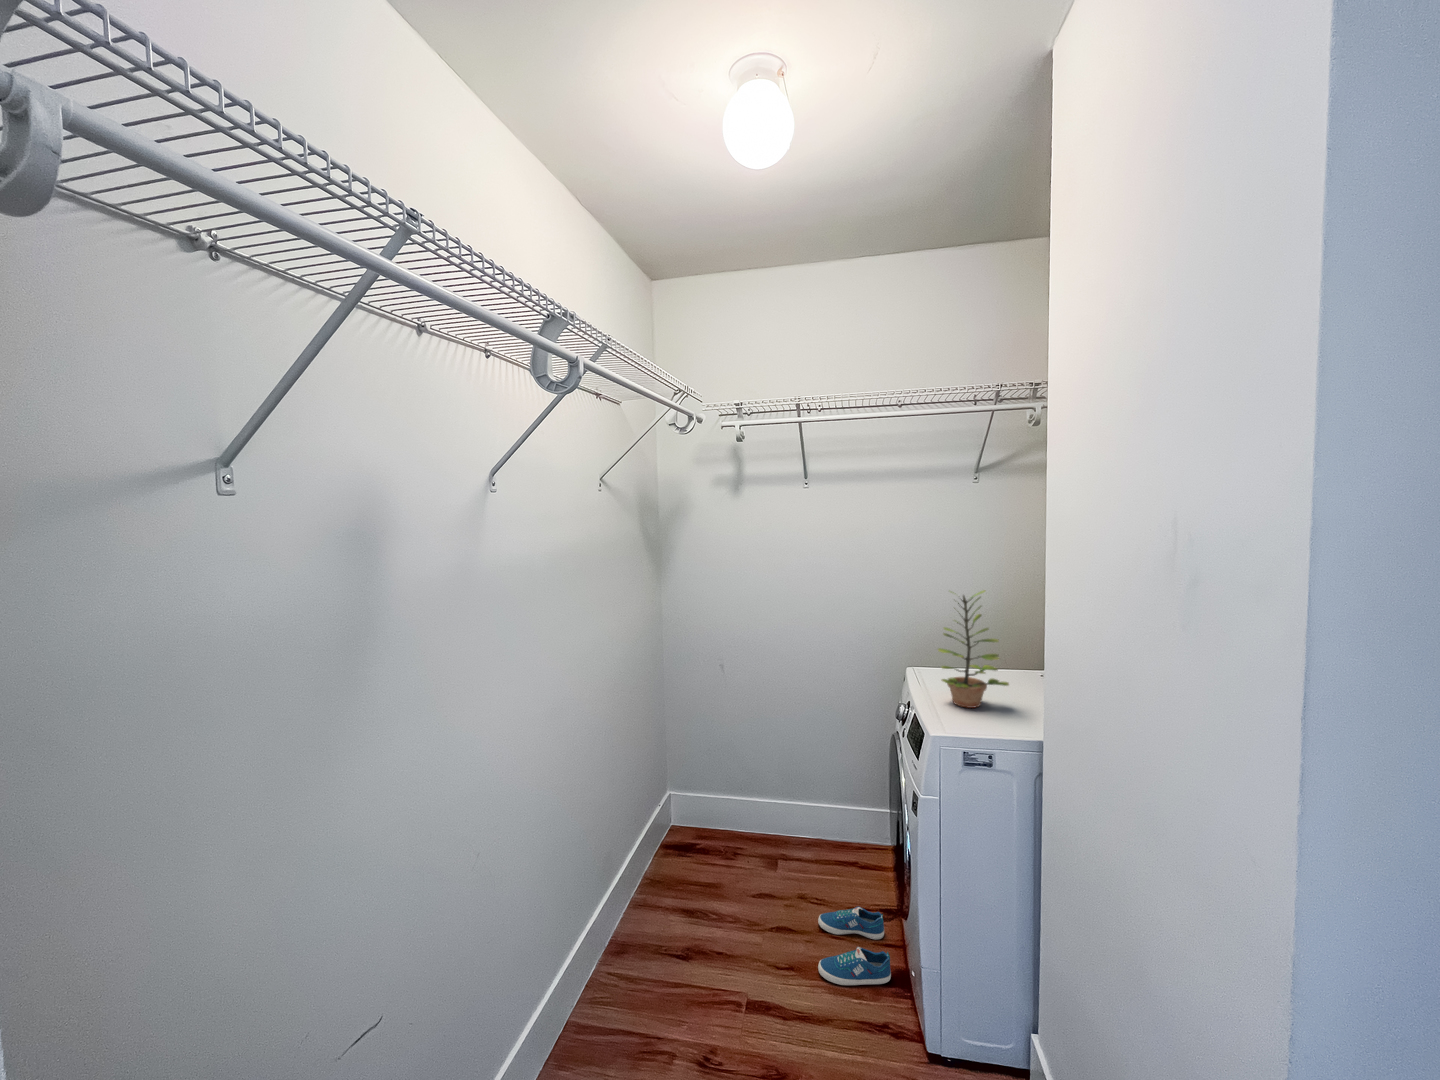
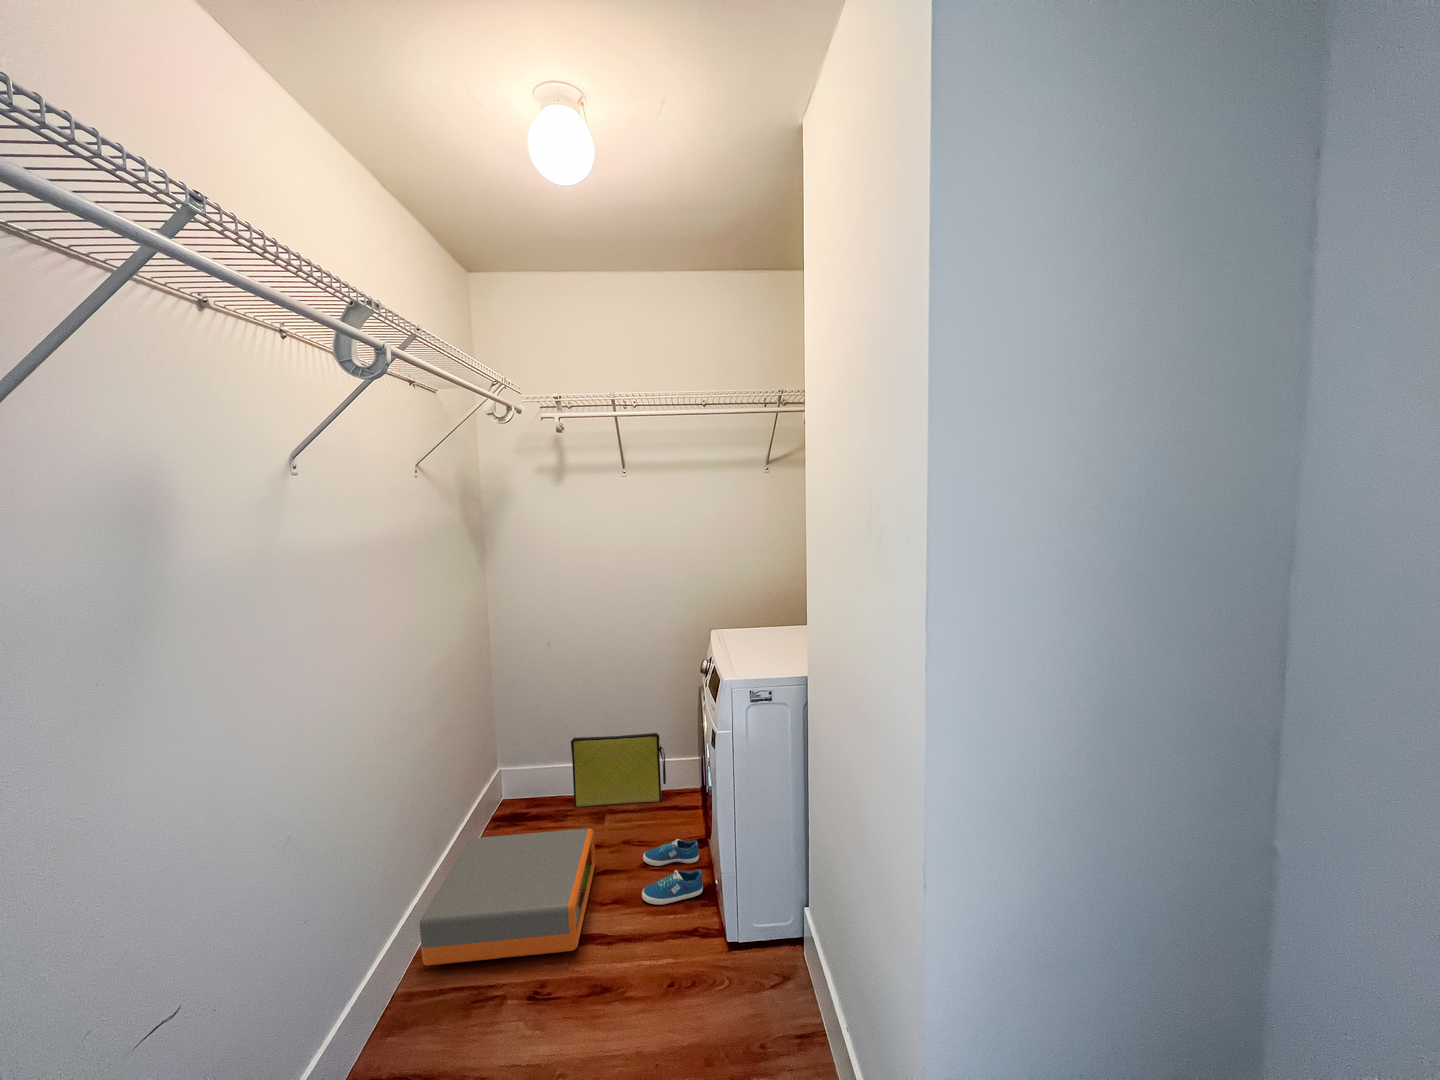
plant: present [938,590,1009,708] -> none [733,559,787,655]
bag: none [739,769,842,854] -> present [571,733,666,807]
storage box: none [590,865,765,1019] -> present [419,828,595,965]

